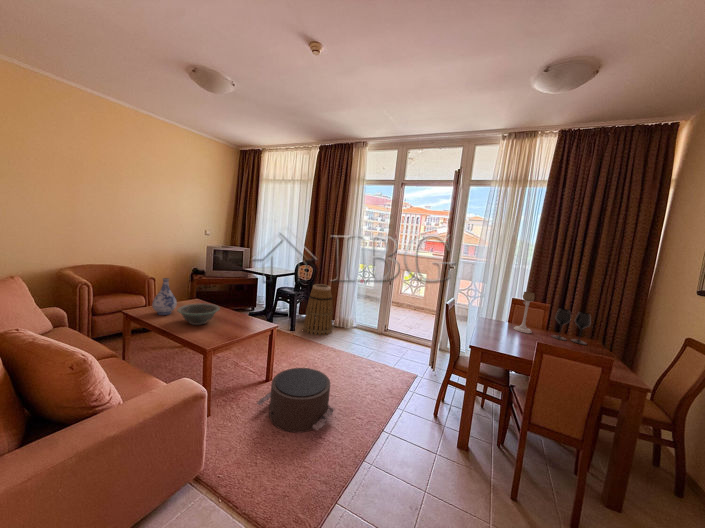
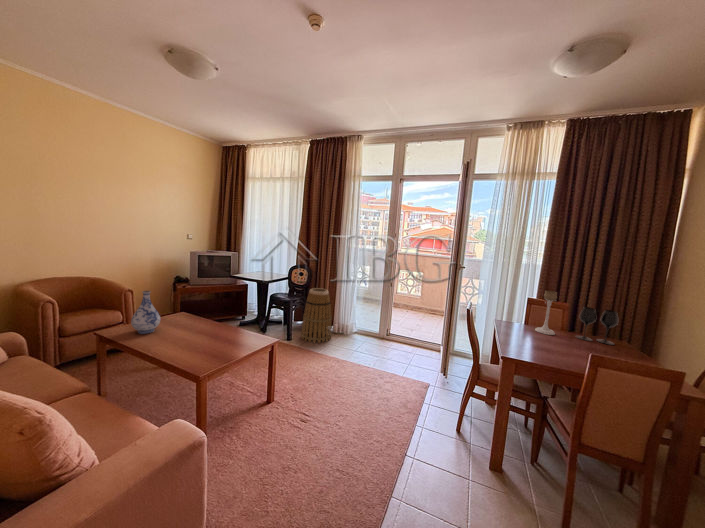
decorative bowl: present [177,303,220,325] -> none [161,318,212,344]
pouf: present [257,368,334,433] -> none [260,386,351,465]

